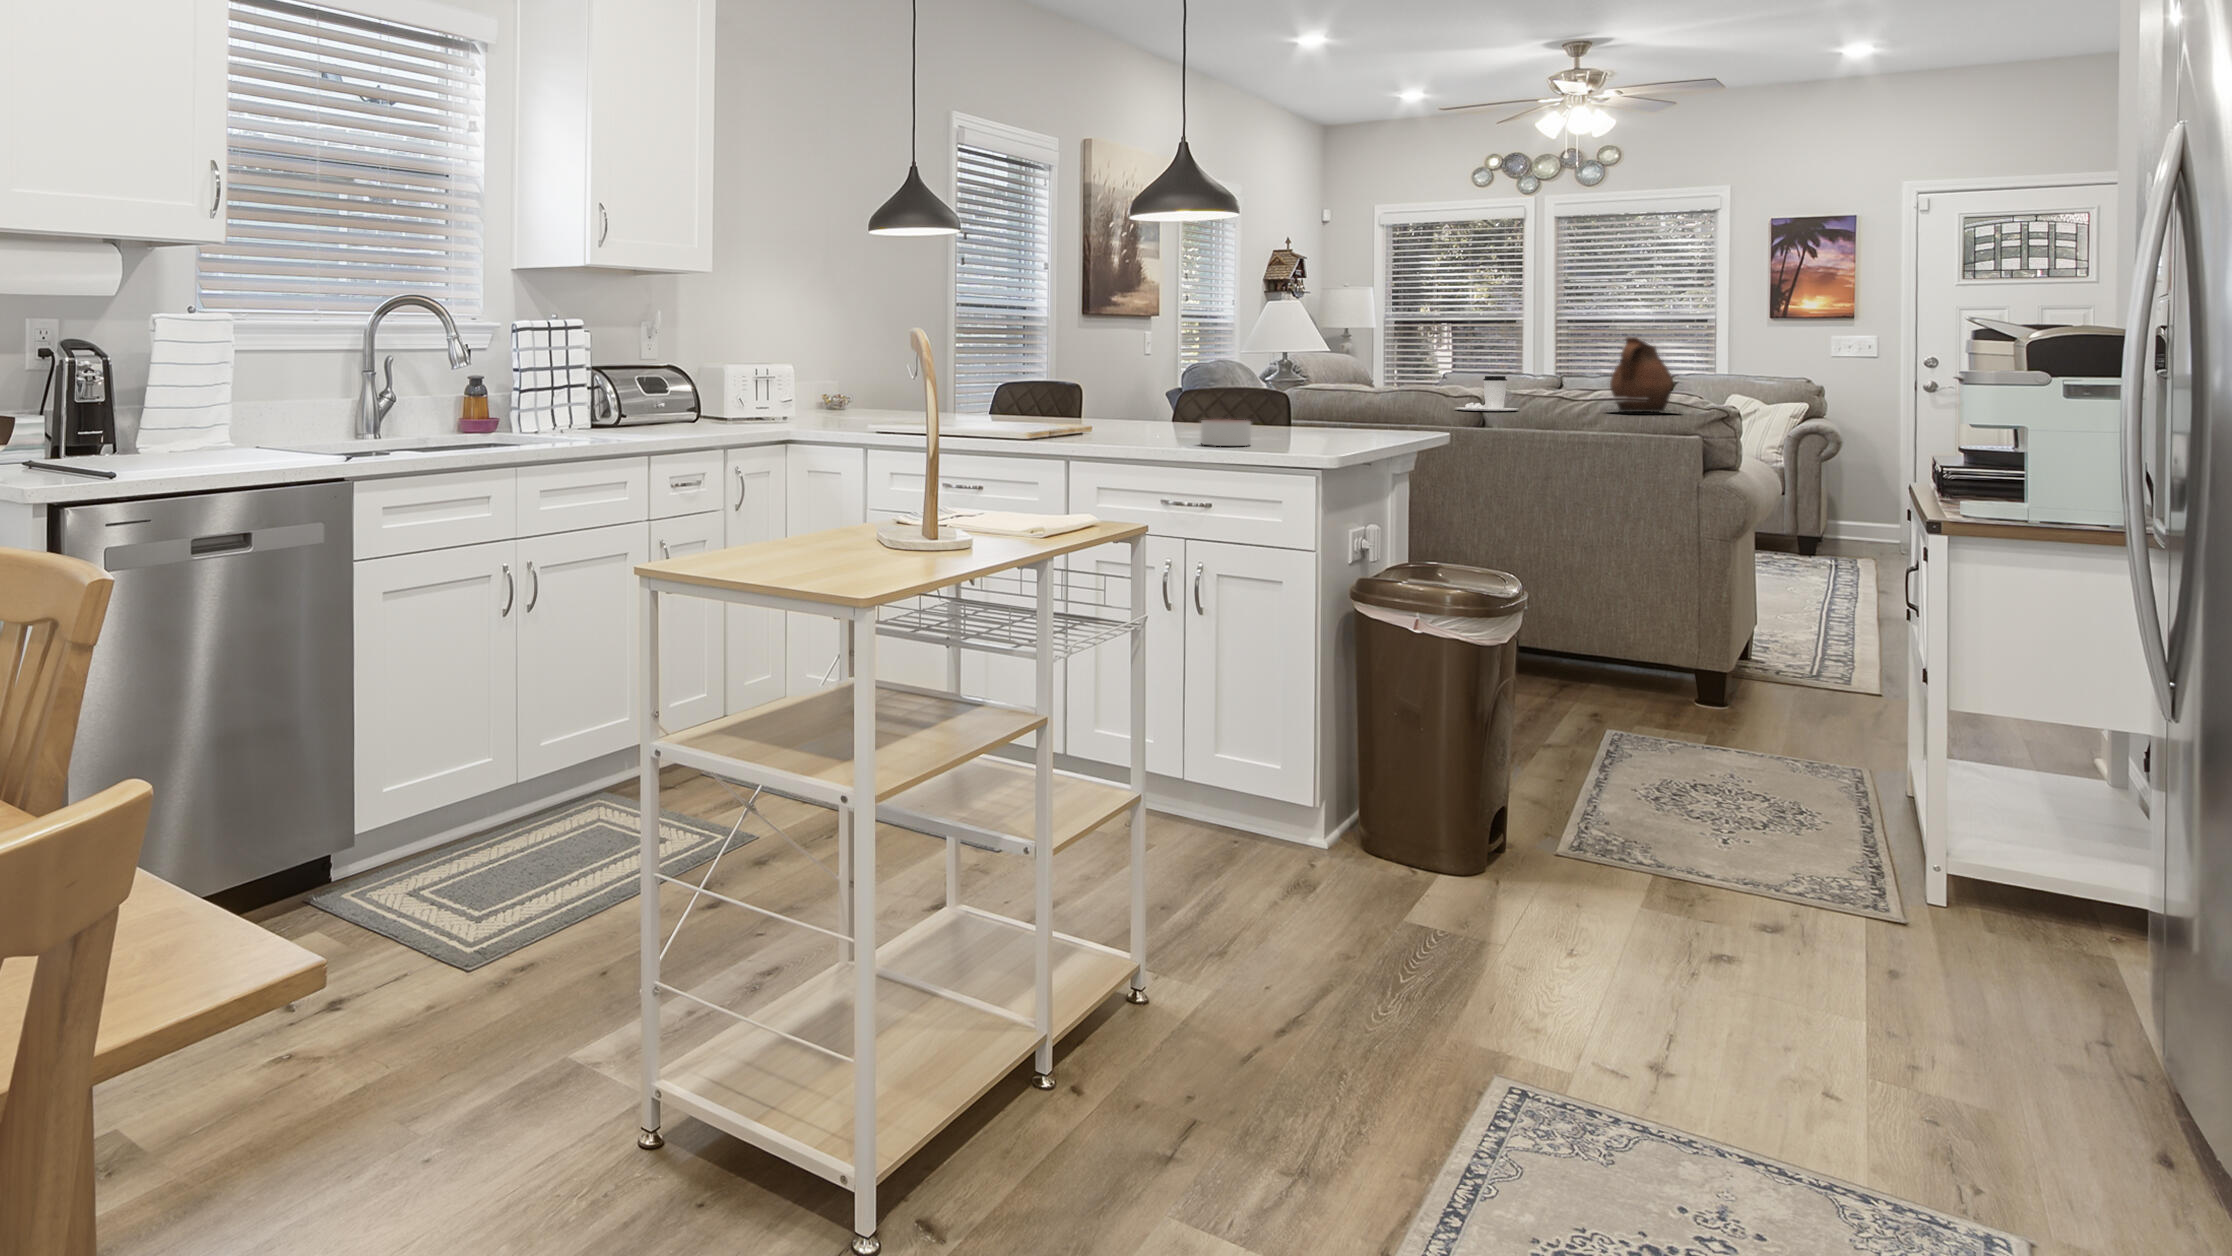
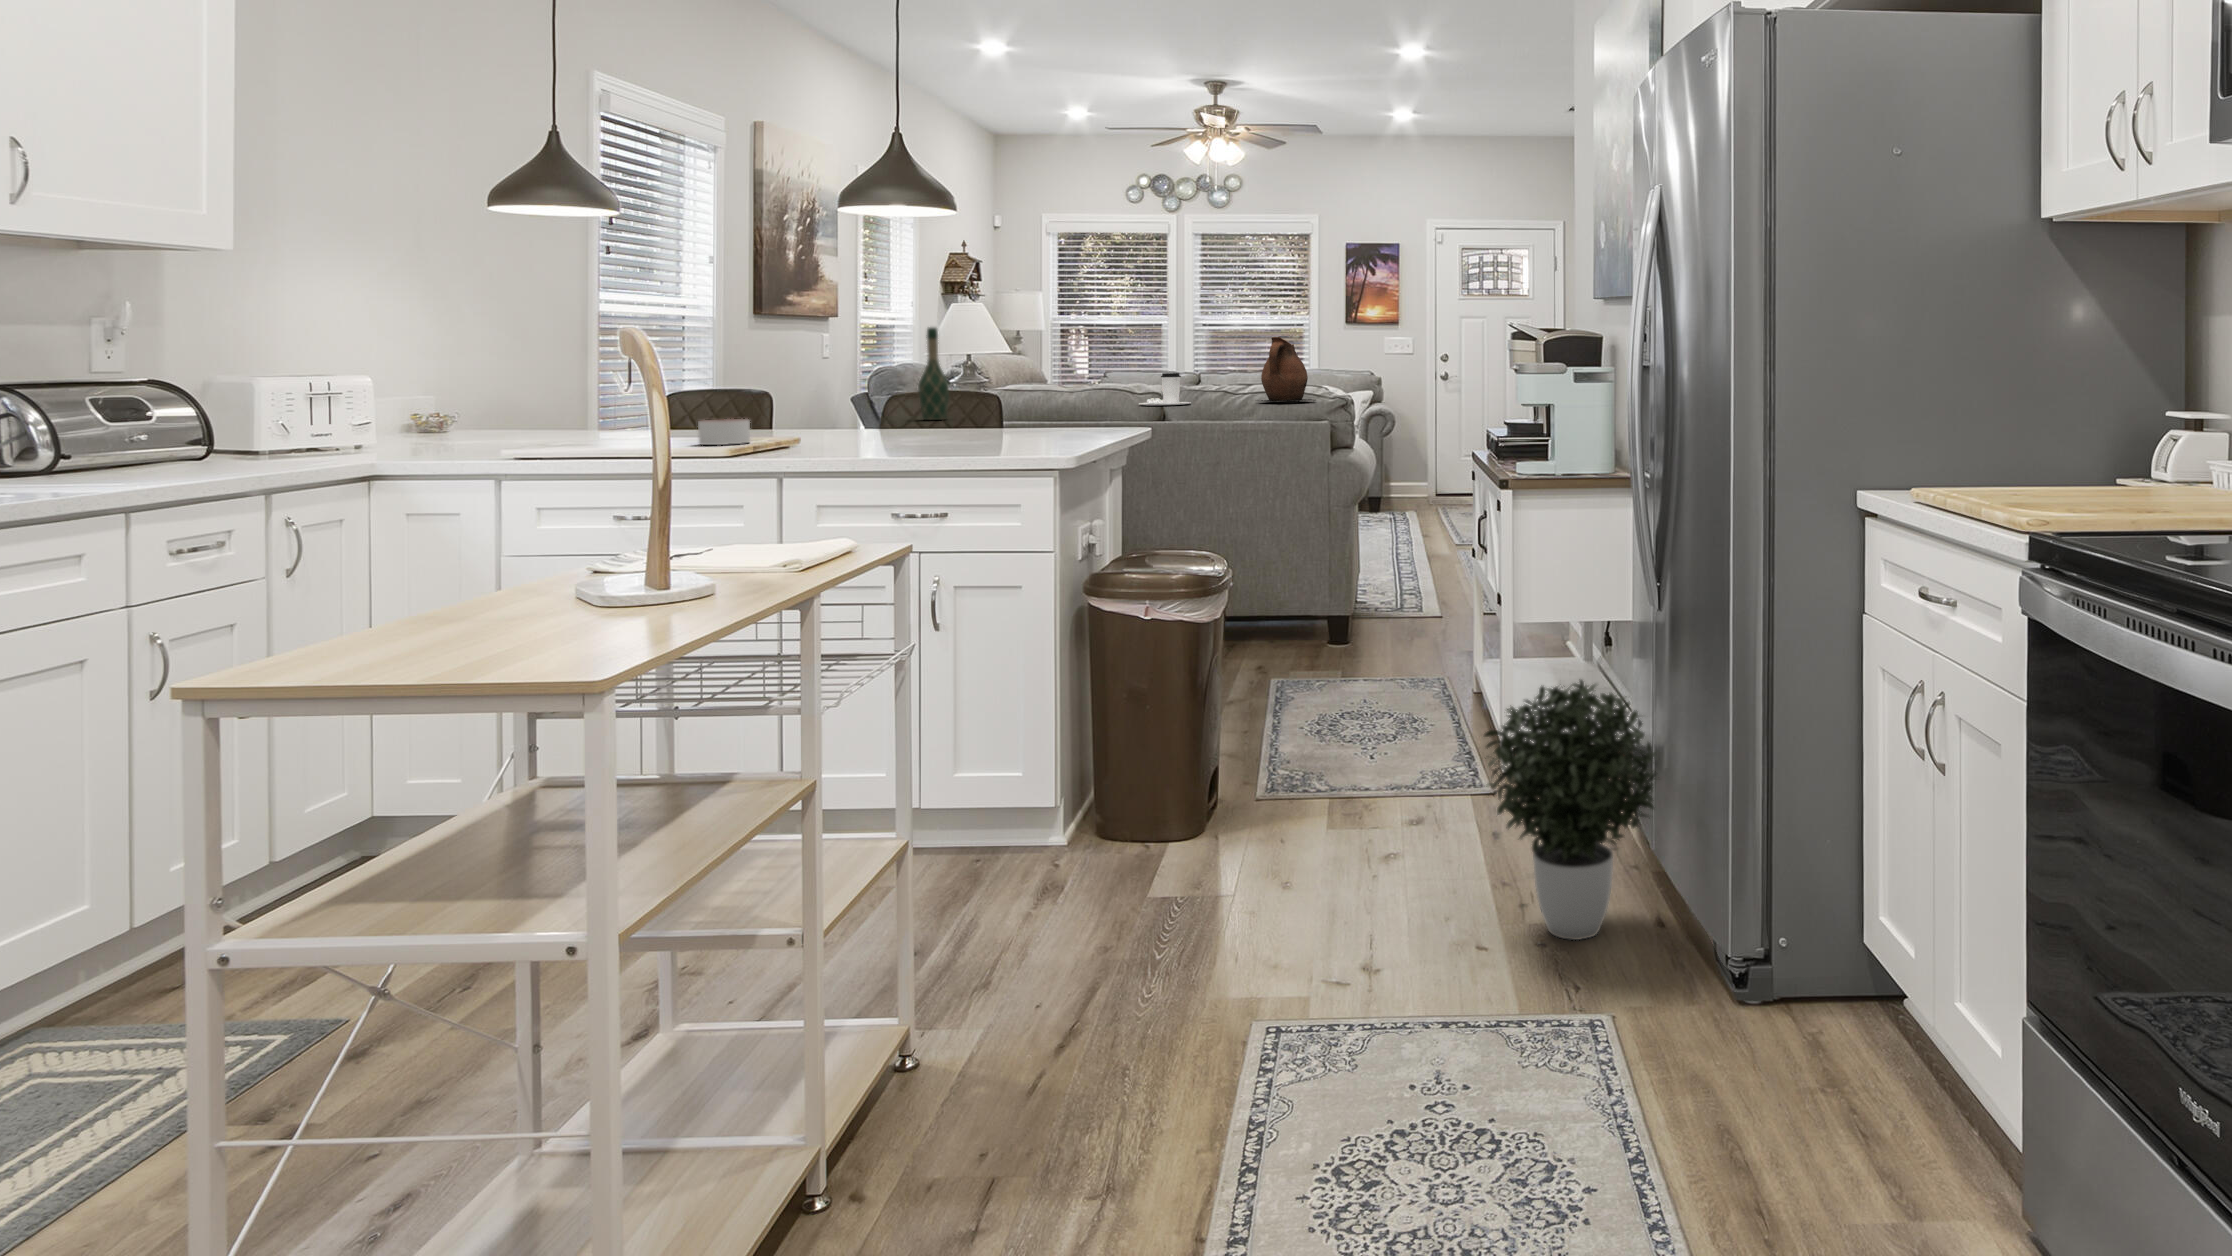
wine bottle: none [1217,327,1247,417] -> present [918,327,950,420]
candle: present [1201,419,1251,446] -> present [698,419,750,445]
potted plant: none [1841,785,2144,1125] -> present [1484,680,1656,940]

